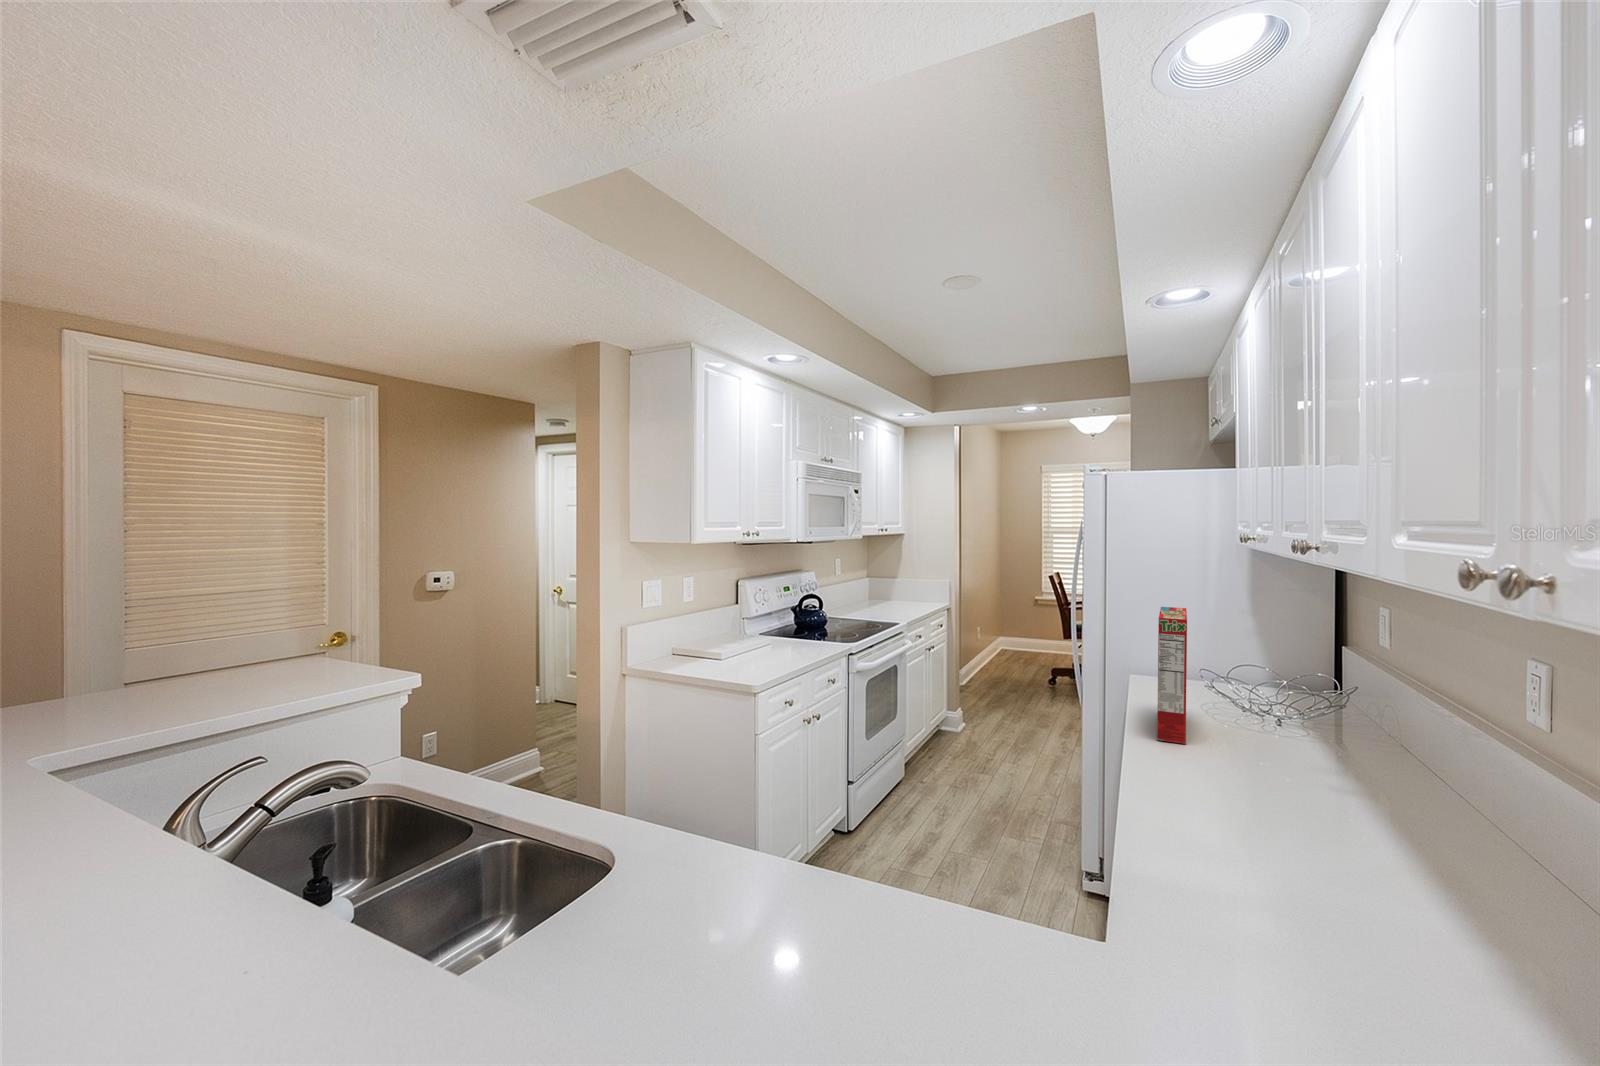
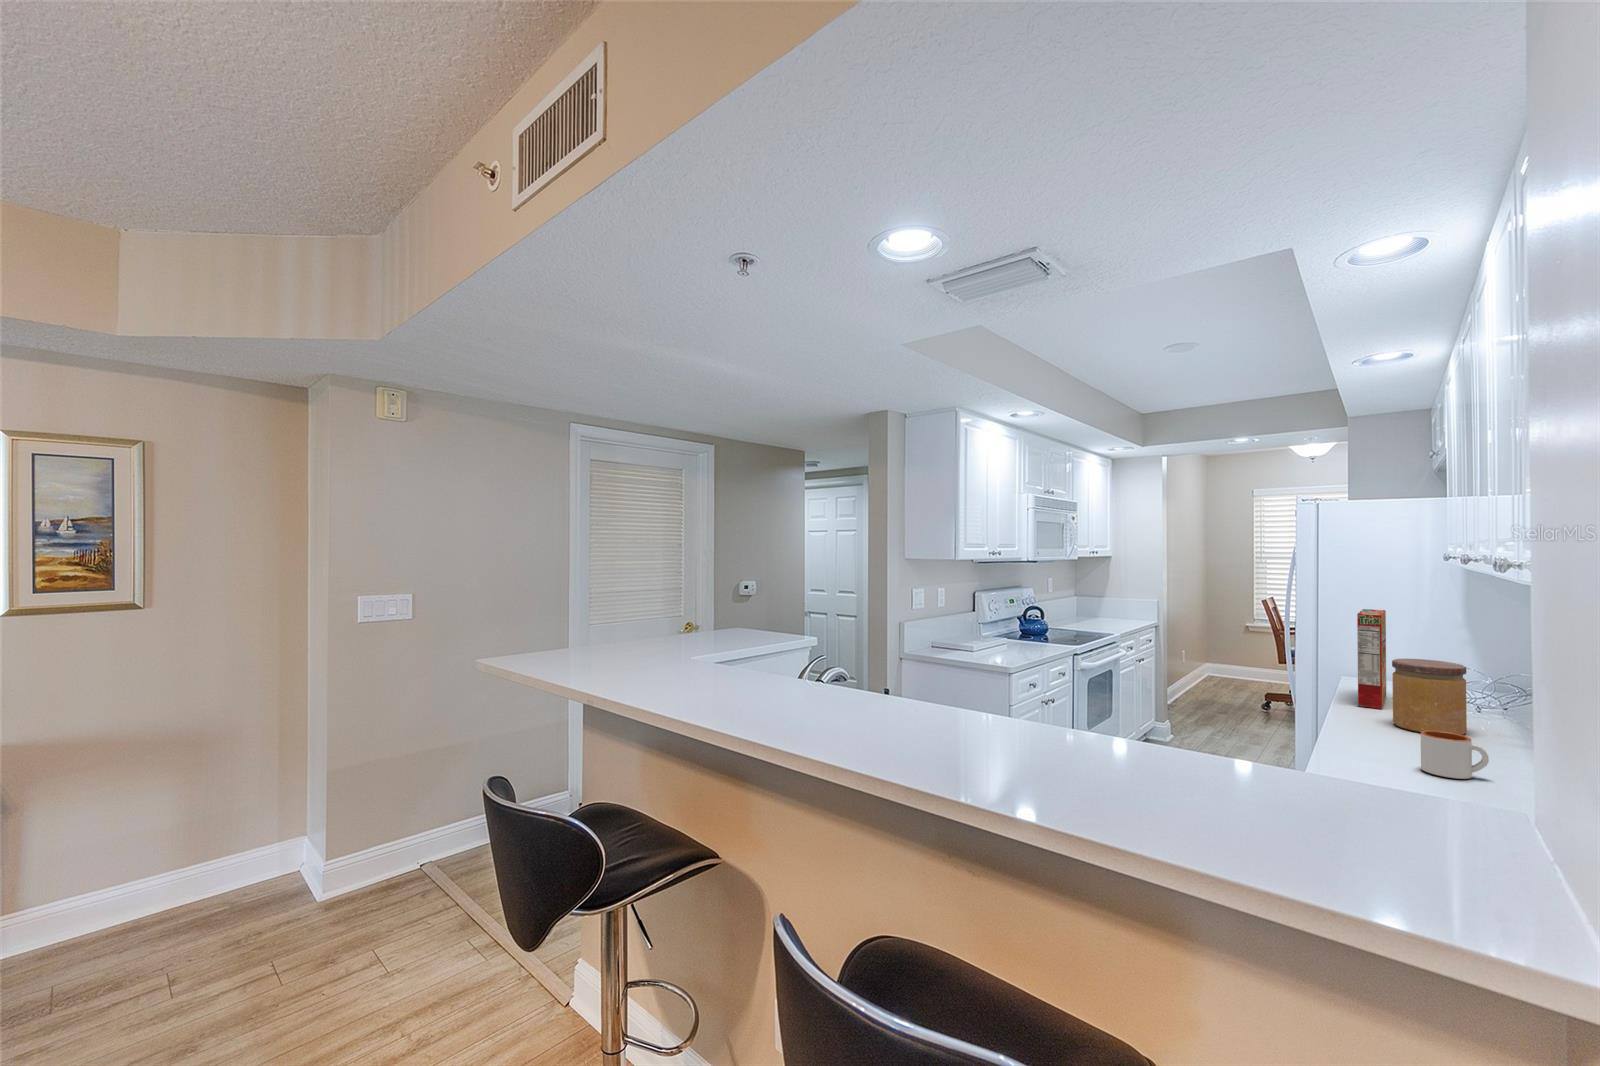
jar: none [1205,684,1298,799] -> present [1392,659,1467,735]
mug: none [1271,834,1377,929] -> present [1421,730,1489,779]

